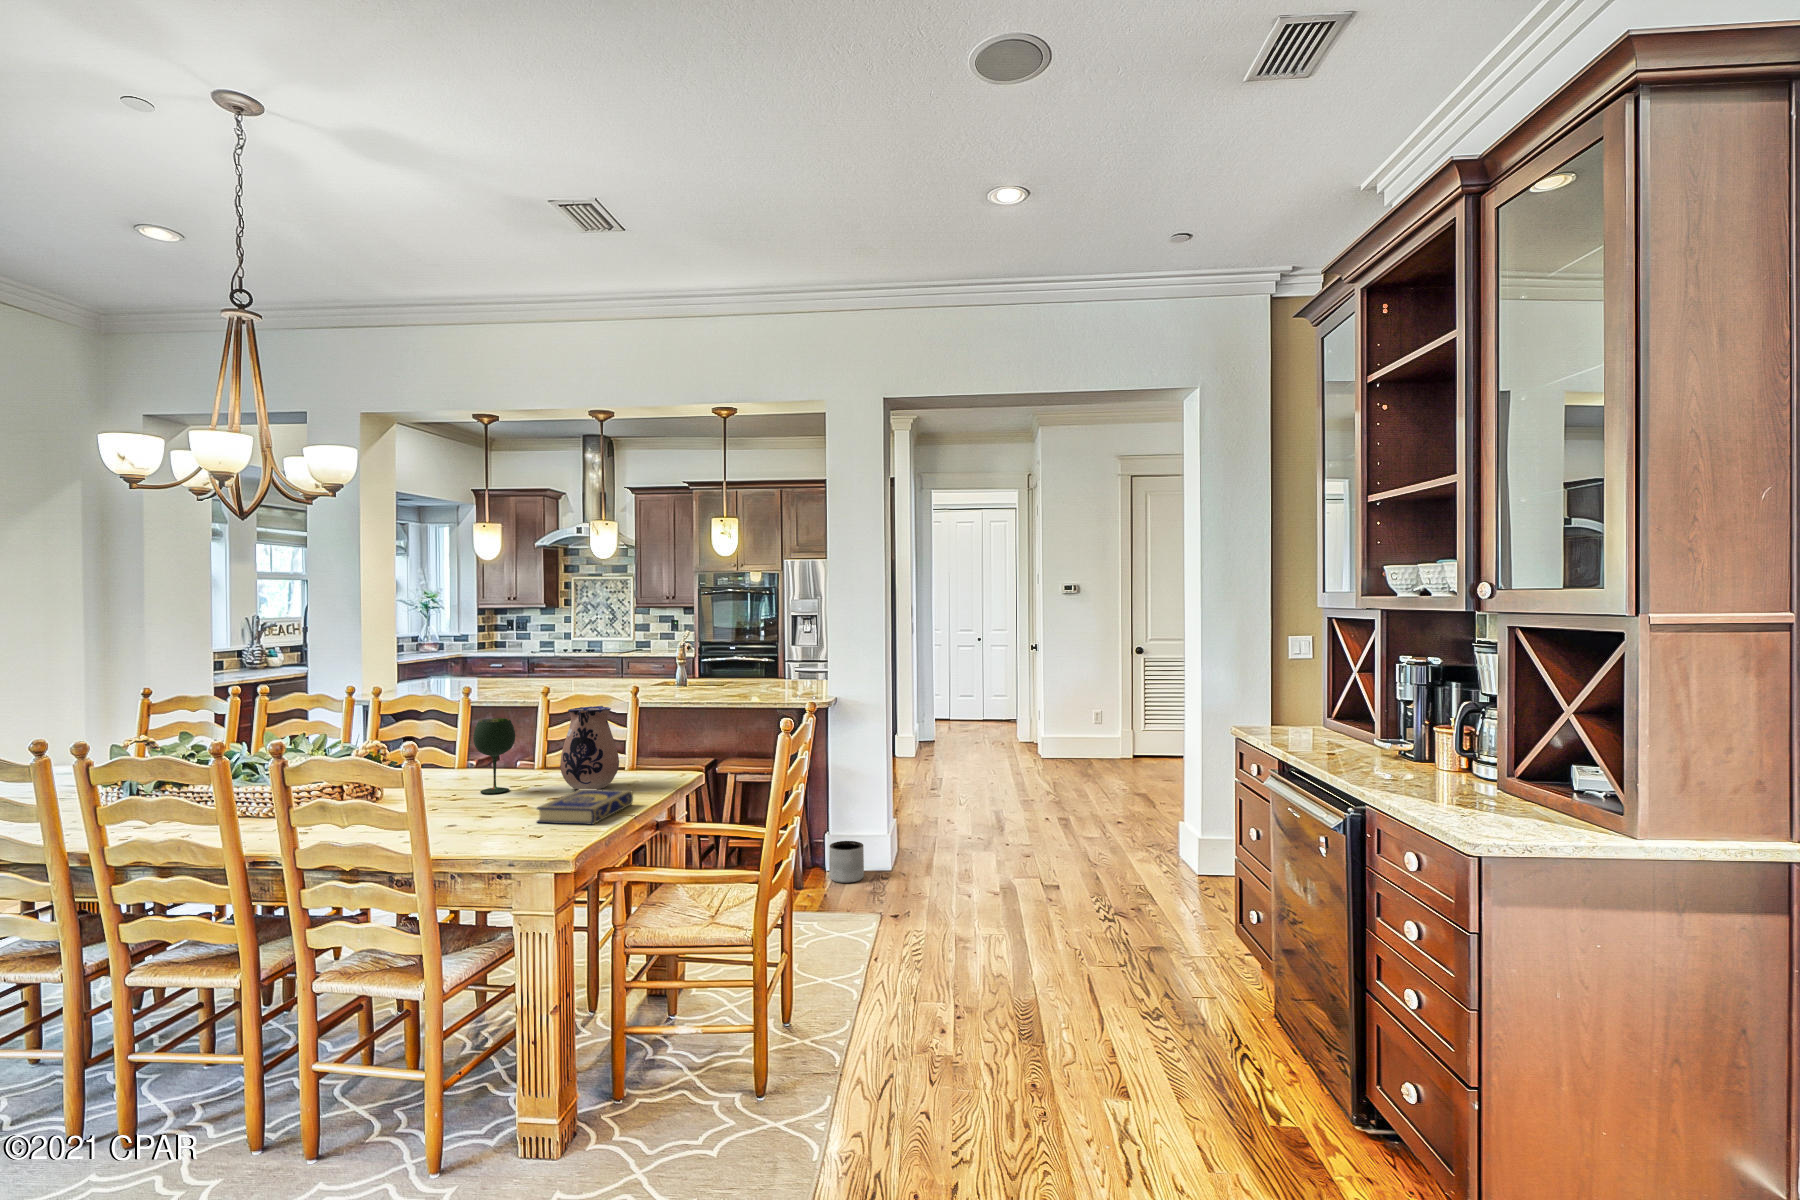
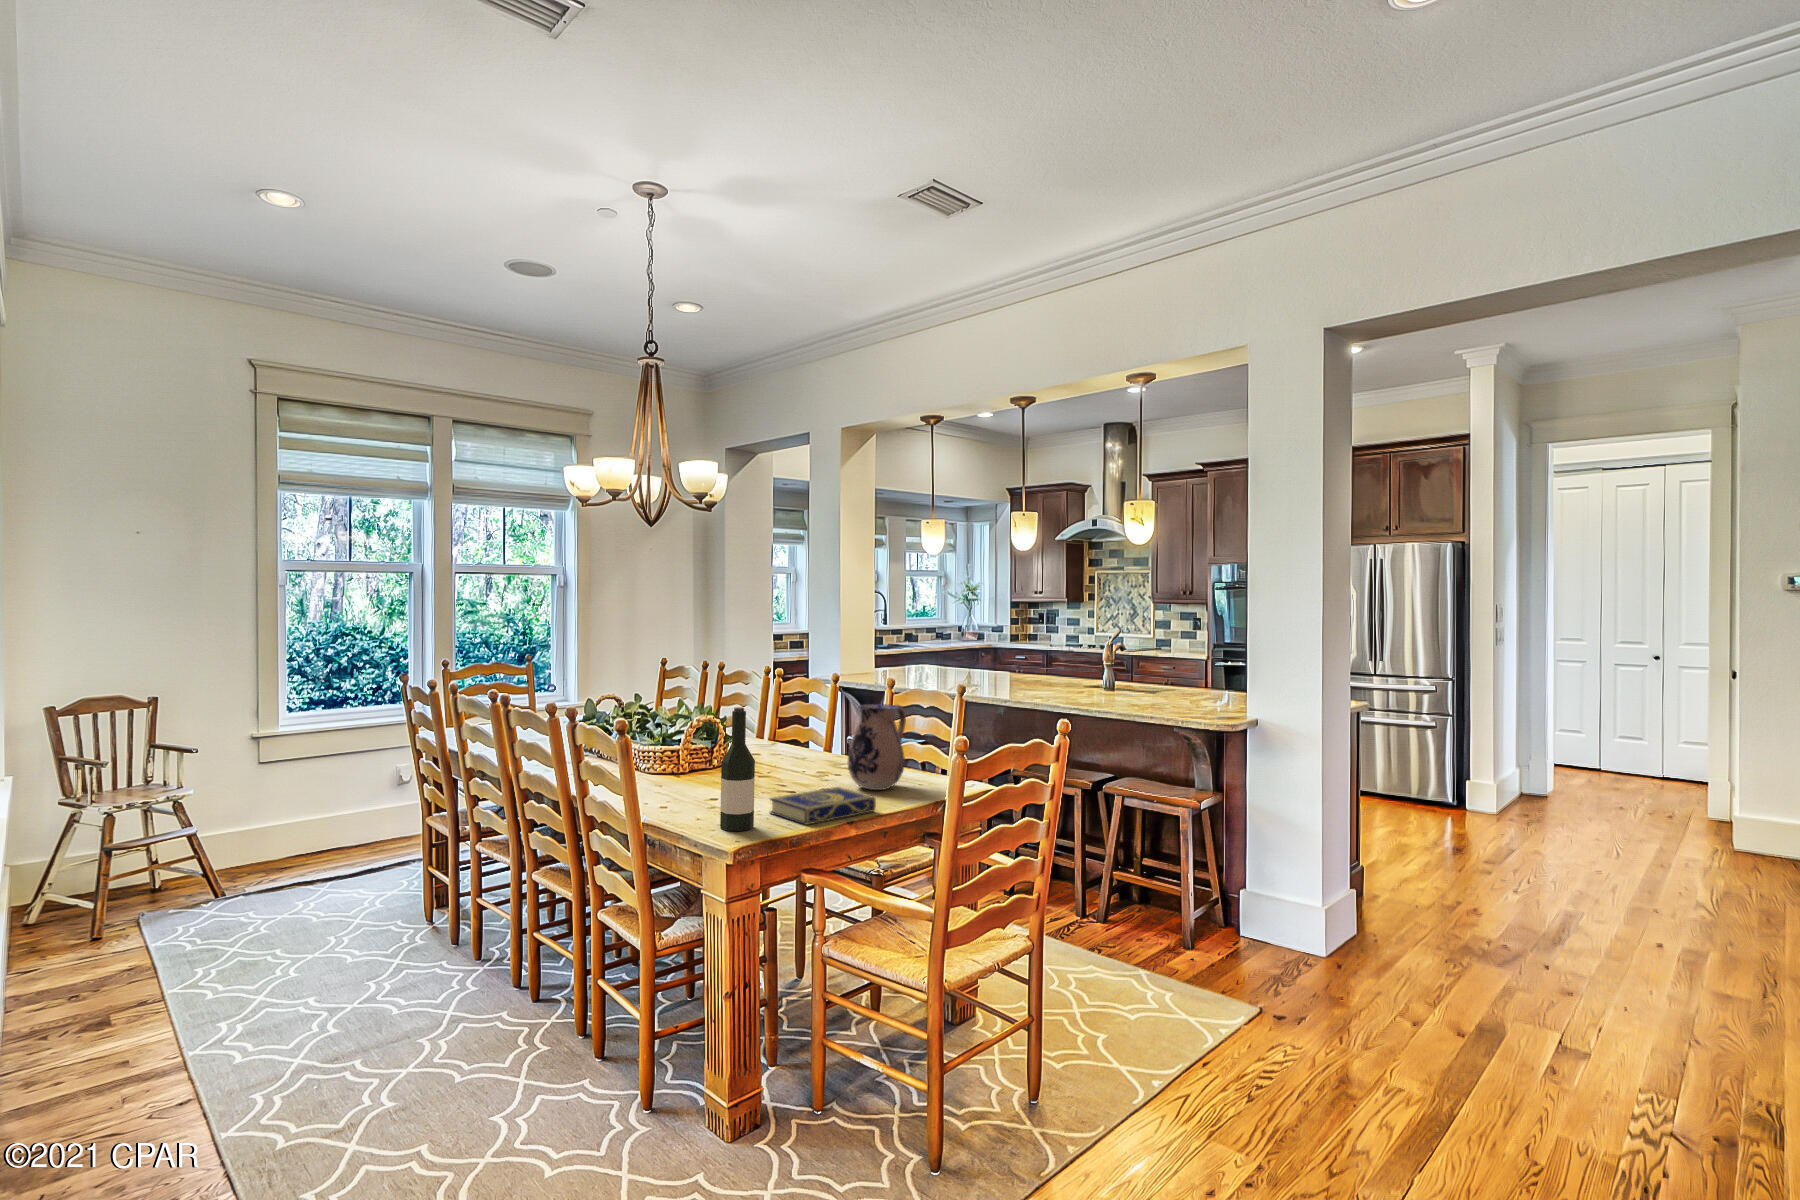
wine bottle: none [513,716,549,843] -> present [720,707,755,831]
wine glass: present [473,718,515,794] -> none [783,706,820,779]
planter: present [829,841,864,883] -> none [1235,903,1282,958]

